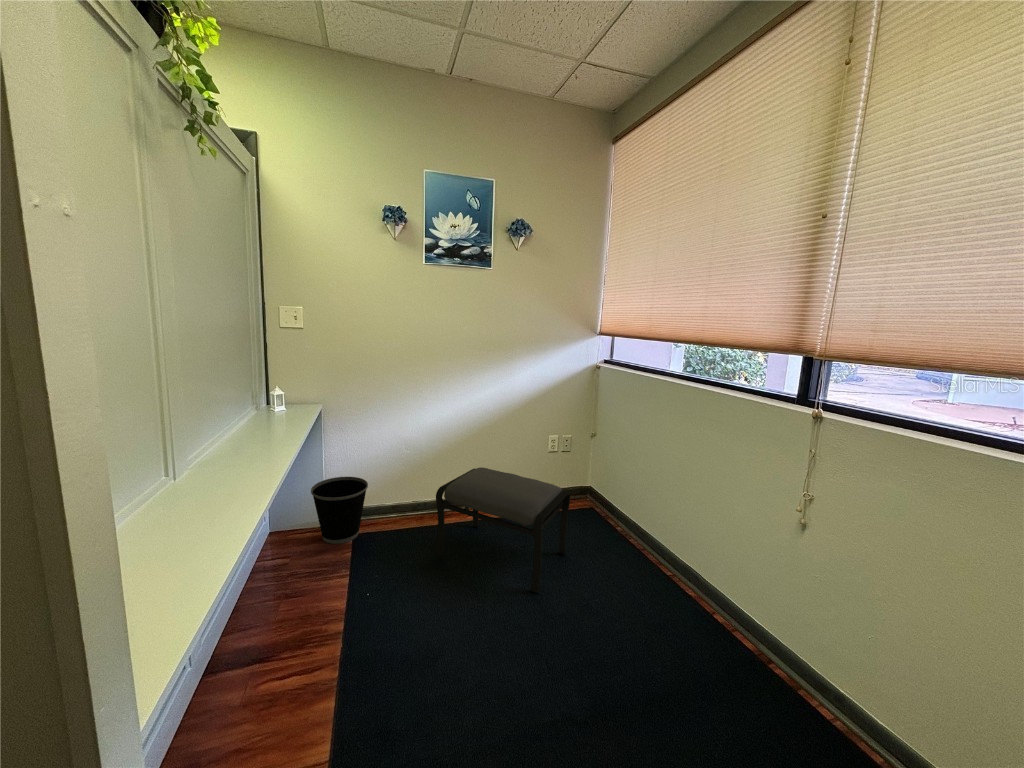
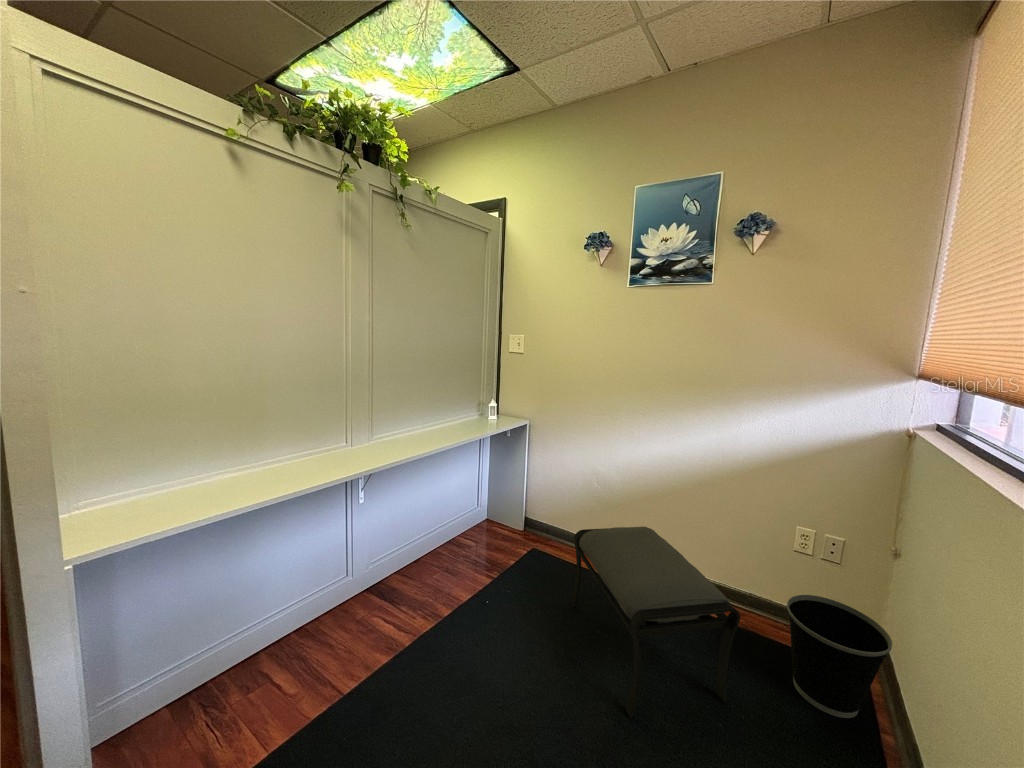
wastebasket: present [311,477,368,544] -> present [787,595,892,718]

